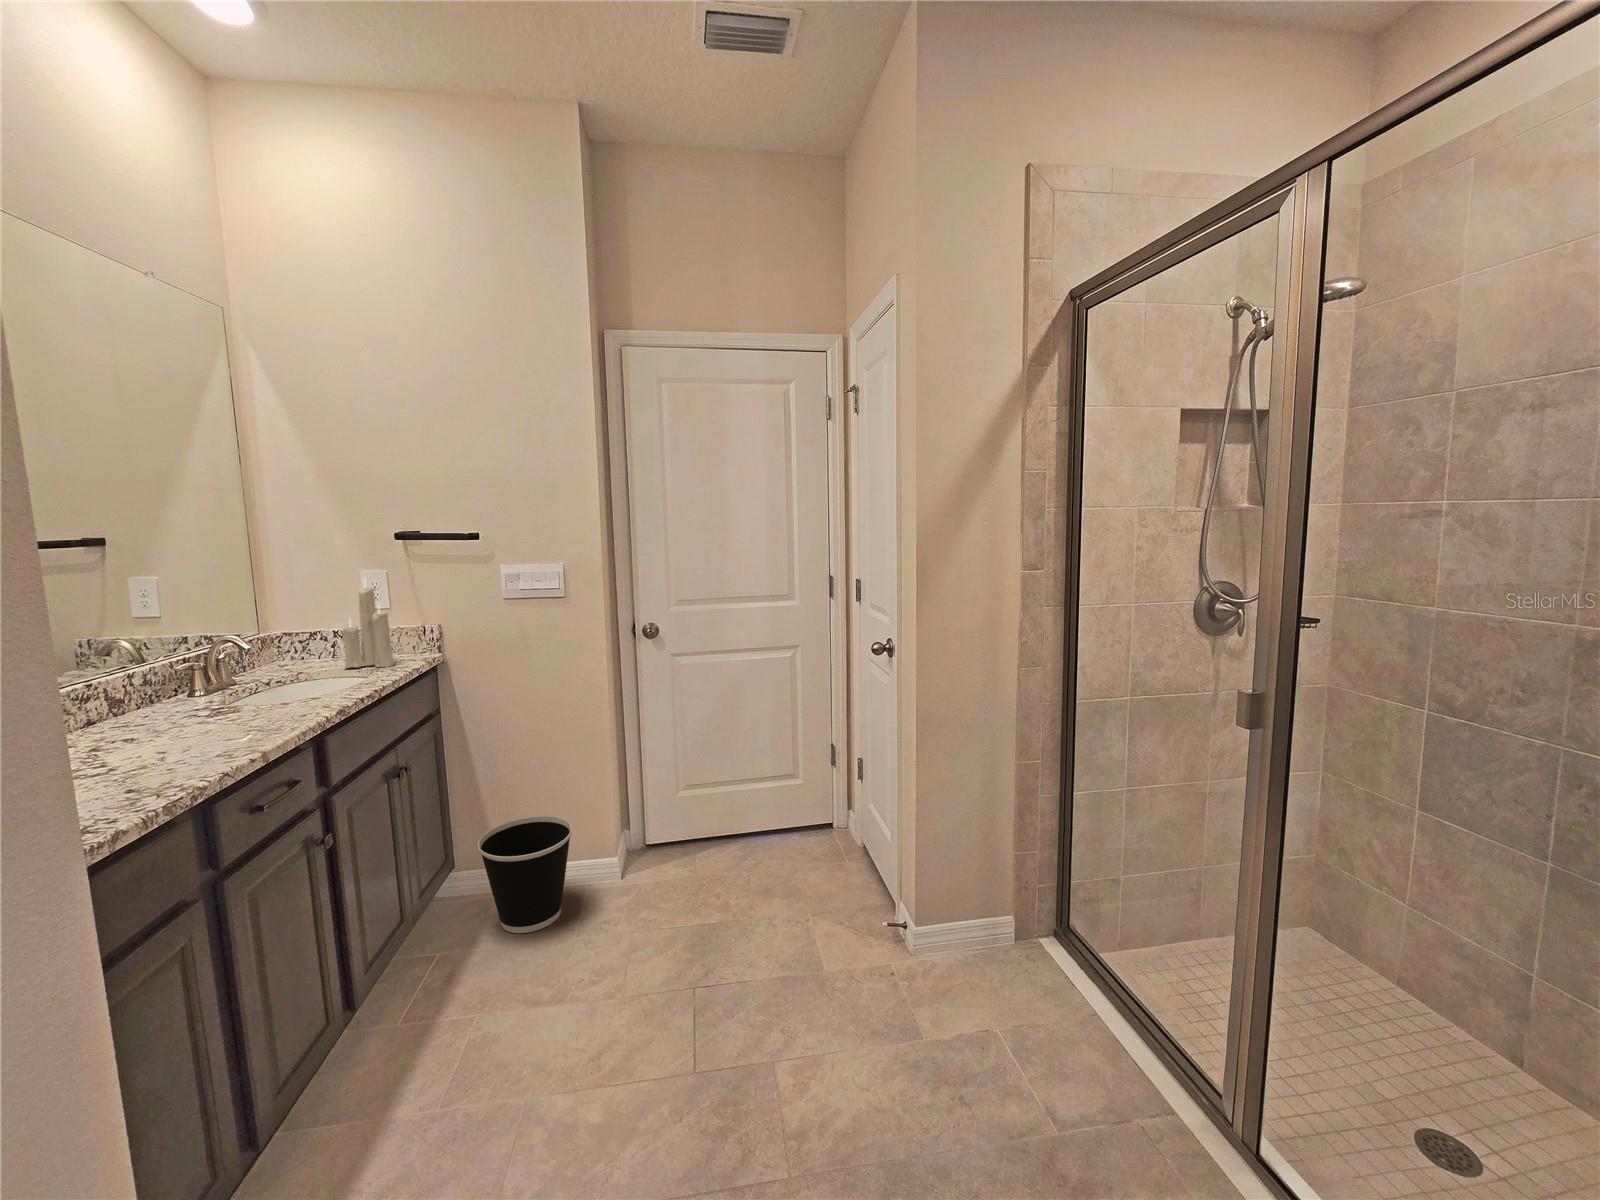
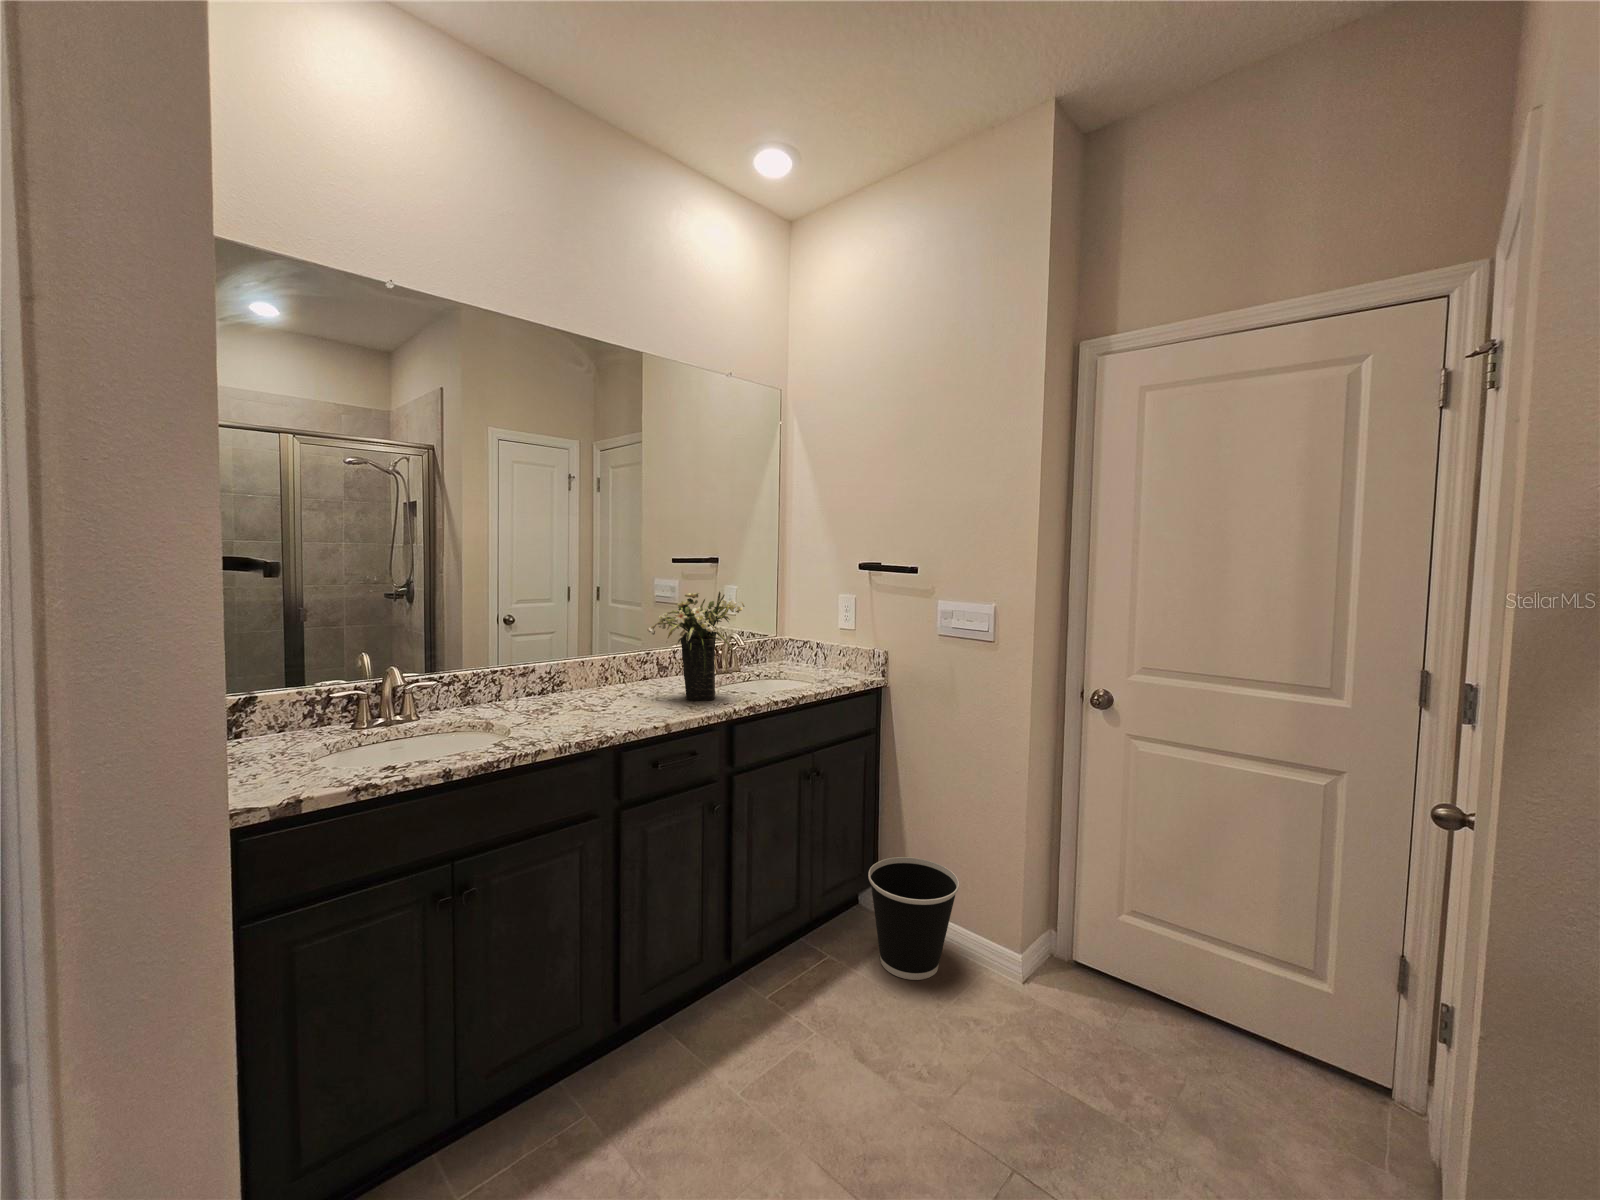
flower arrangement: none [134,577,296,726] -> present [647,592,744,700]
candle: present [343,580,395,668] -> none [812,596,846,680]

